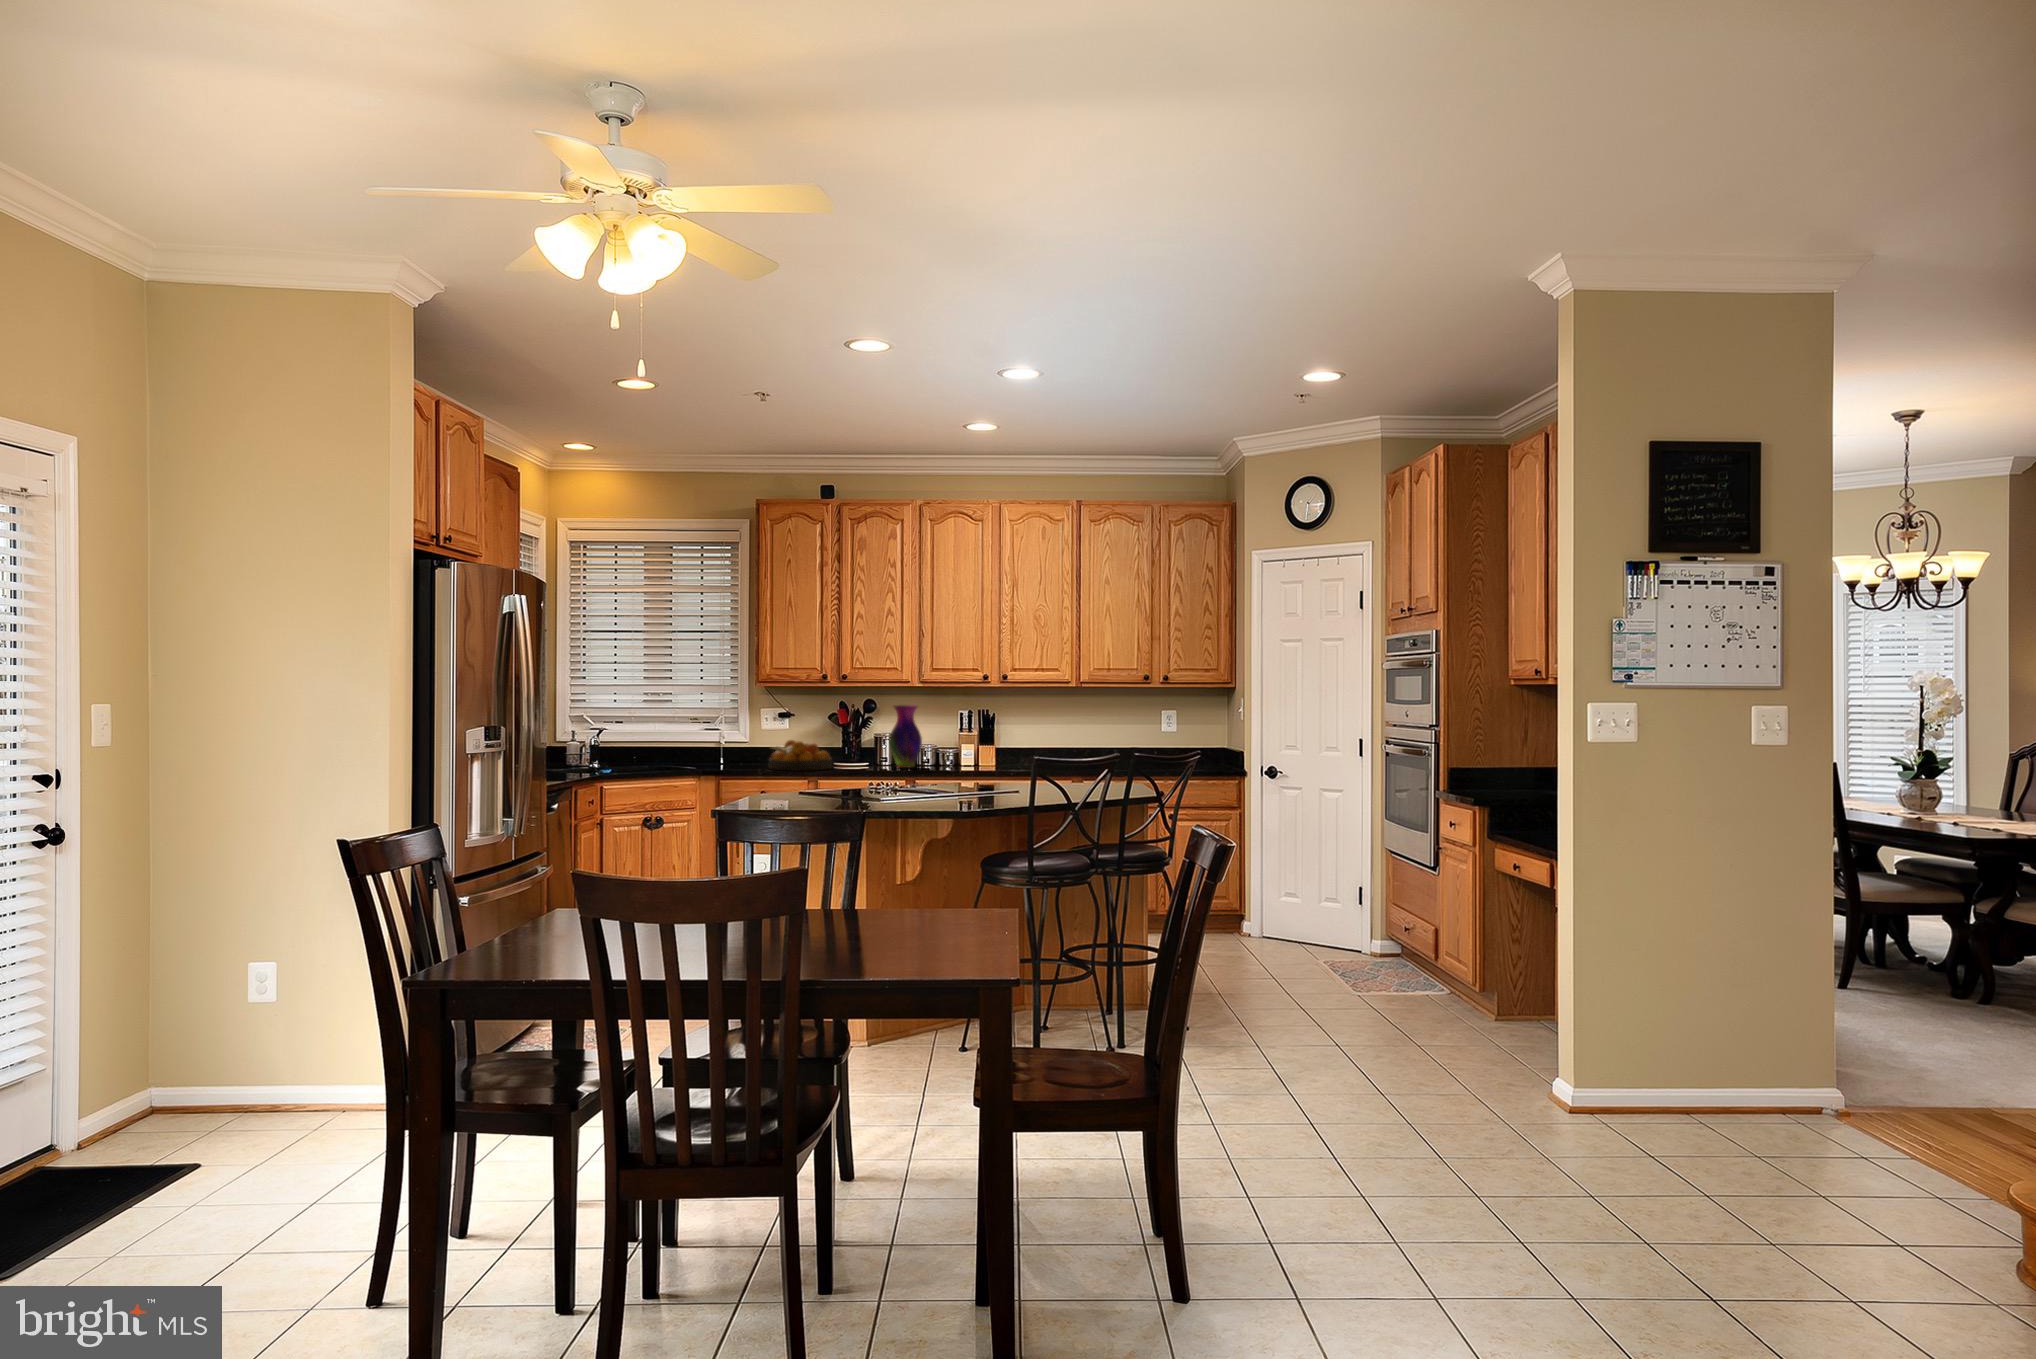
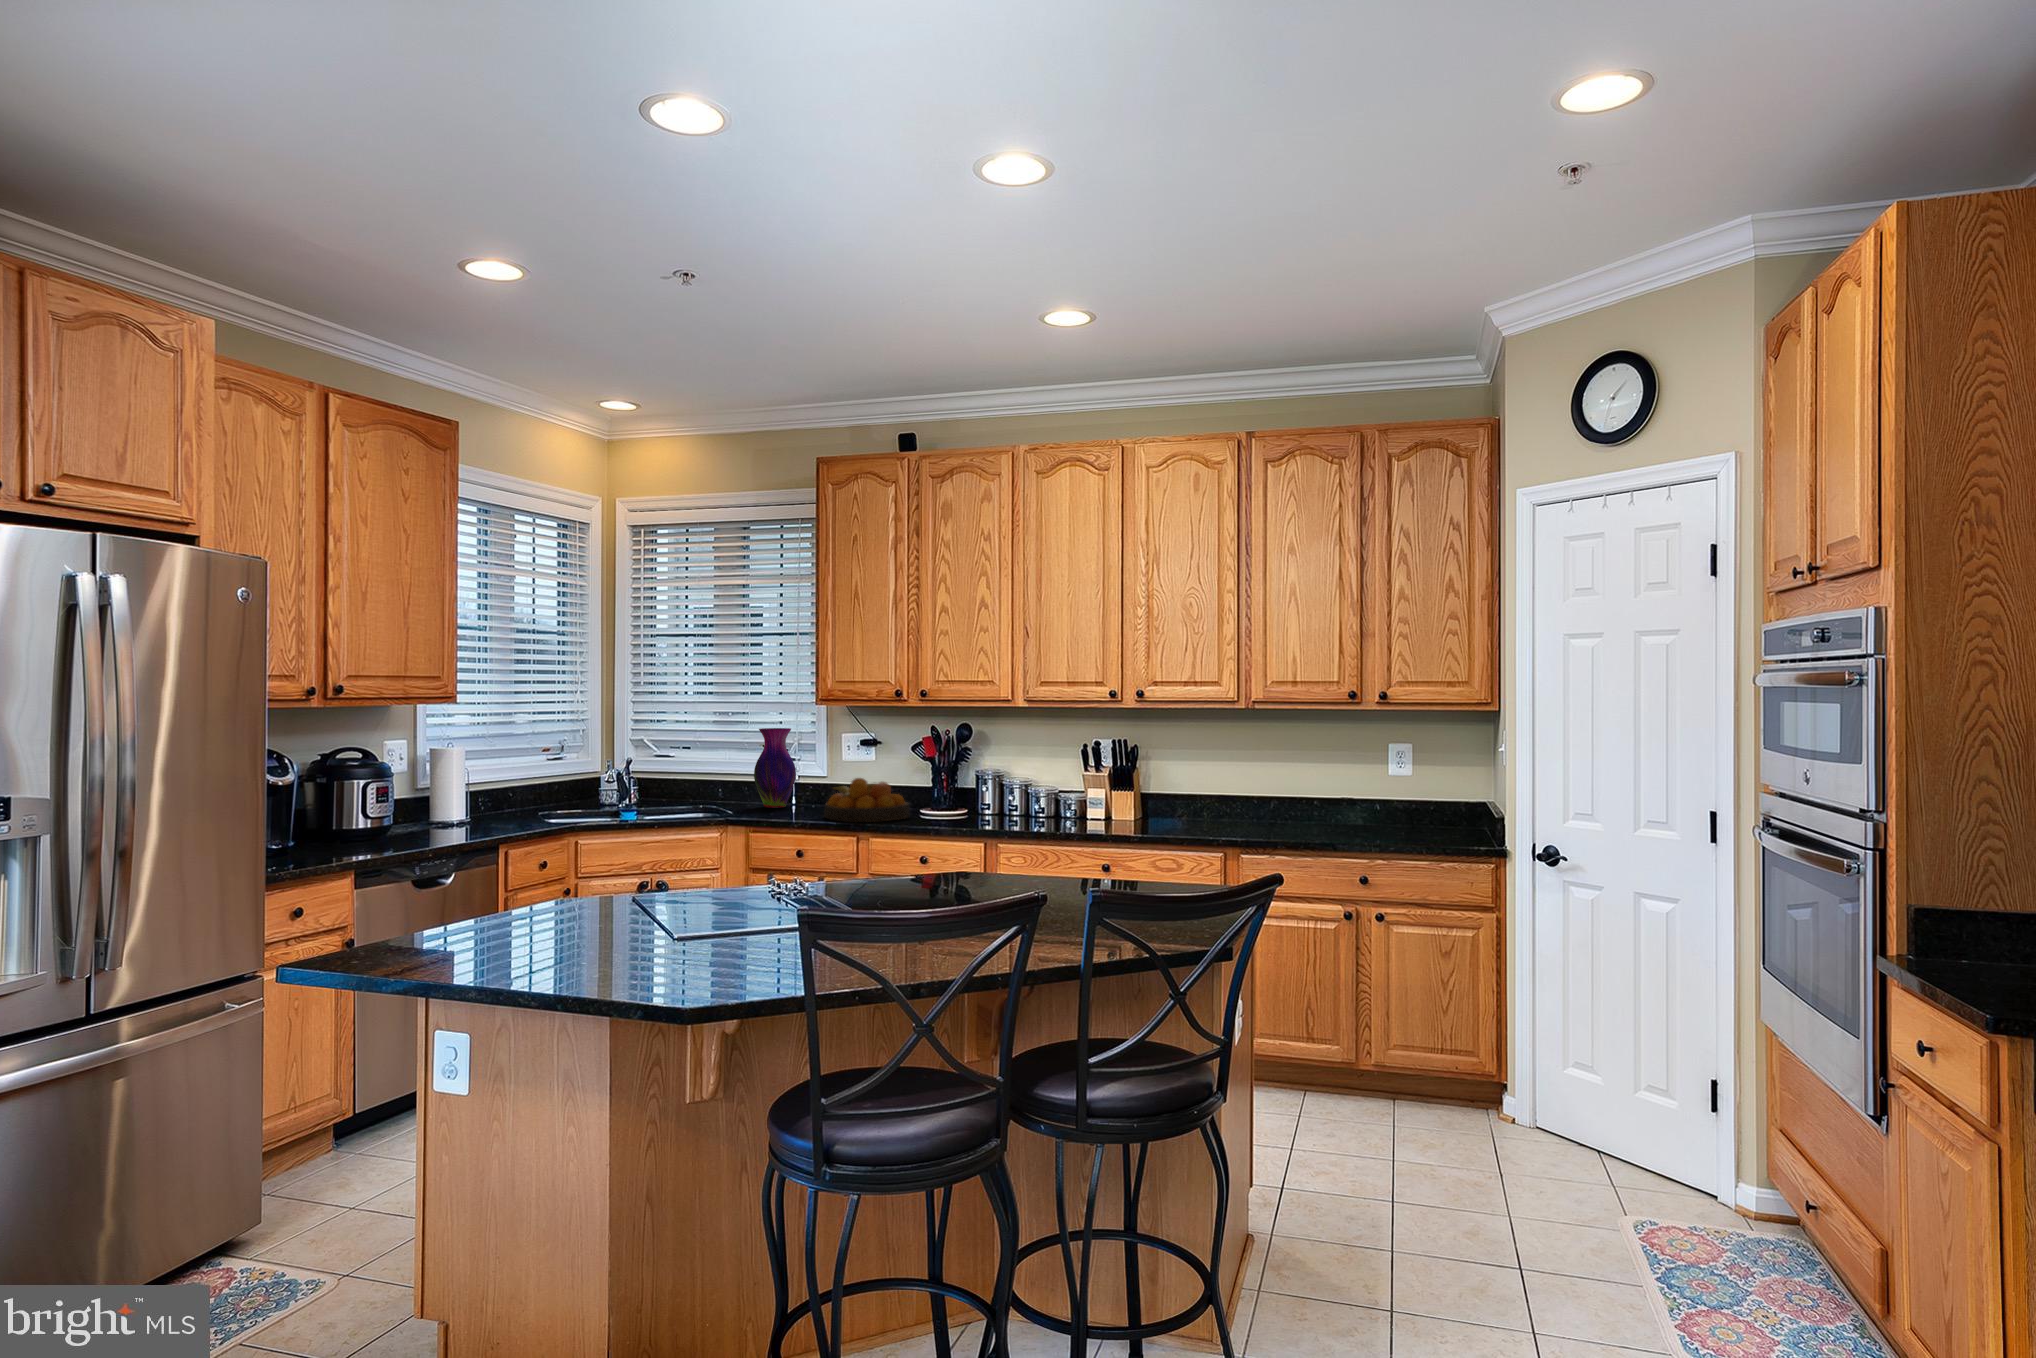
vase: present [889,705,922,768] -> present [754,728,796,808]

